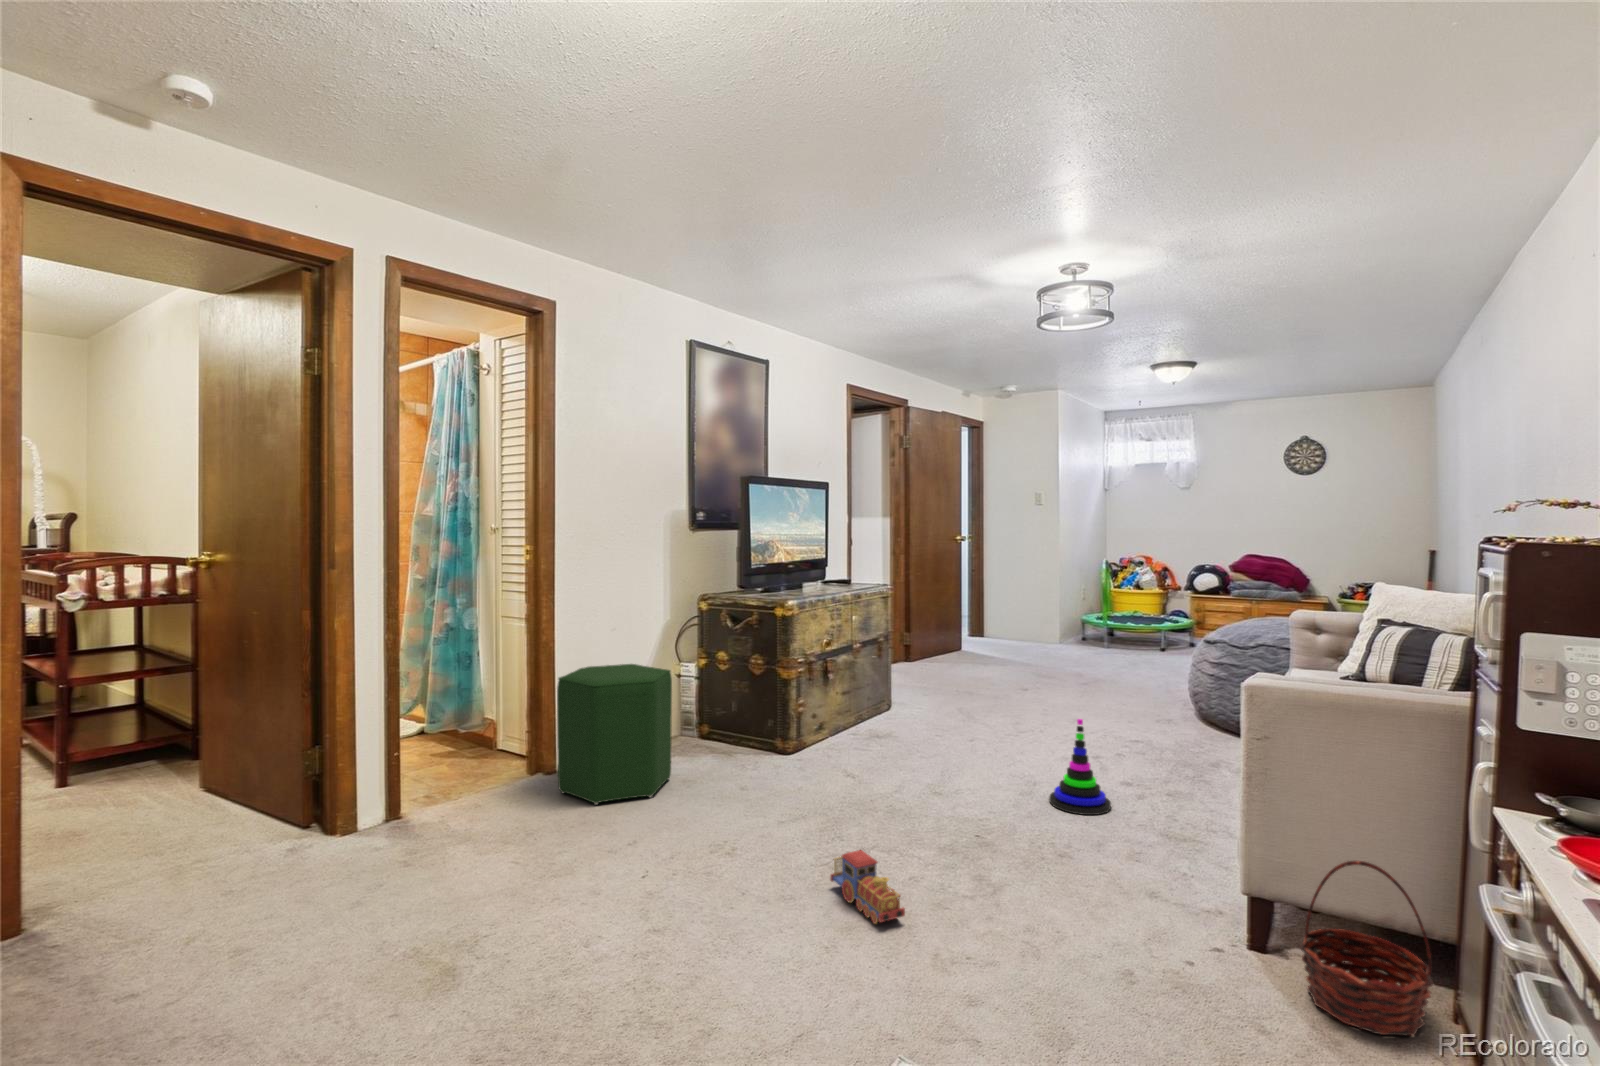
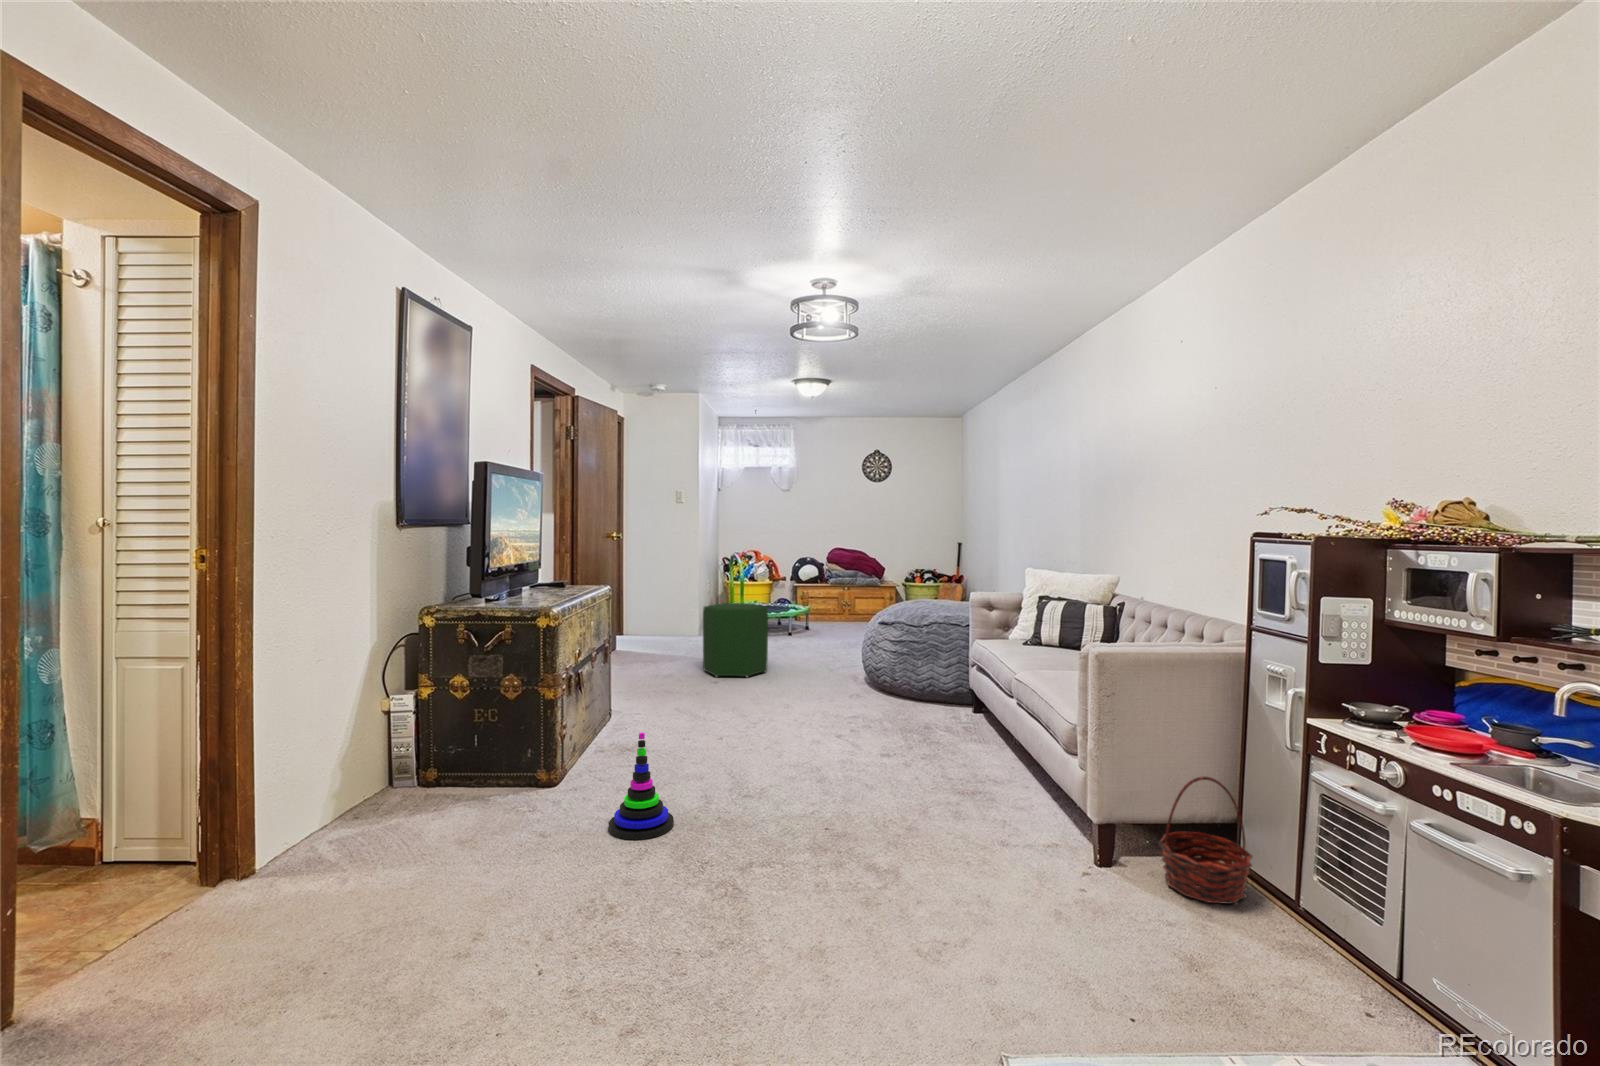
ottoman: present [557,664,672,805] -> present [703,603,768,677]
stacking toy: present [1049,719,1111,815] -> present [609,732,674,840]
toy train: present [830,850,905,924] -> none [764,871,870,946]

